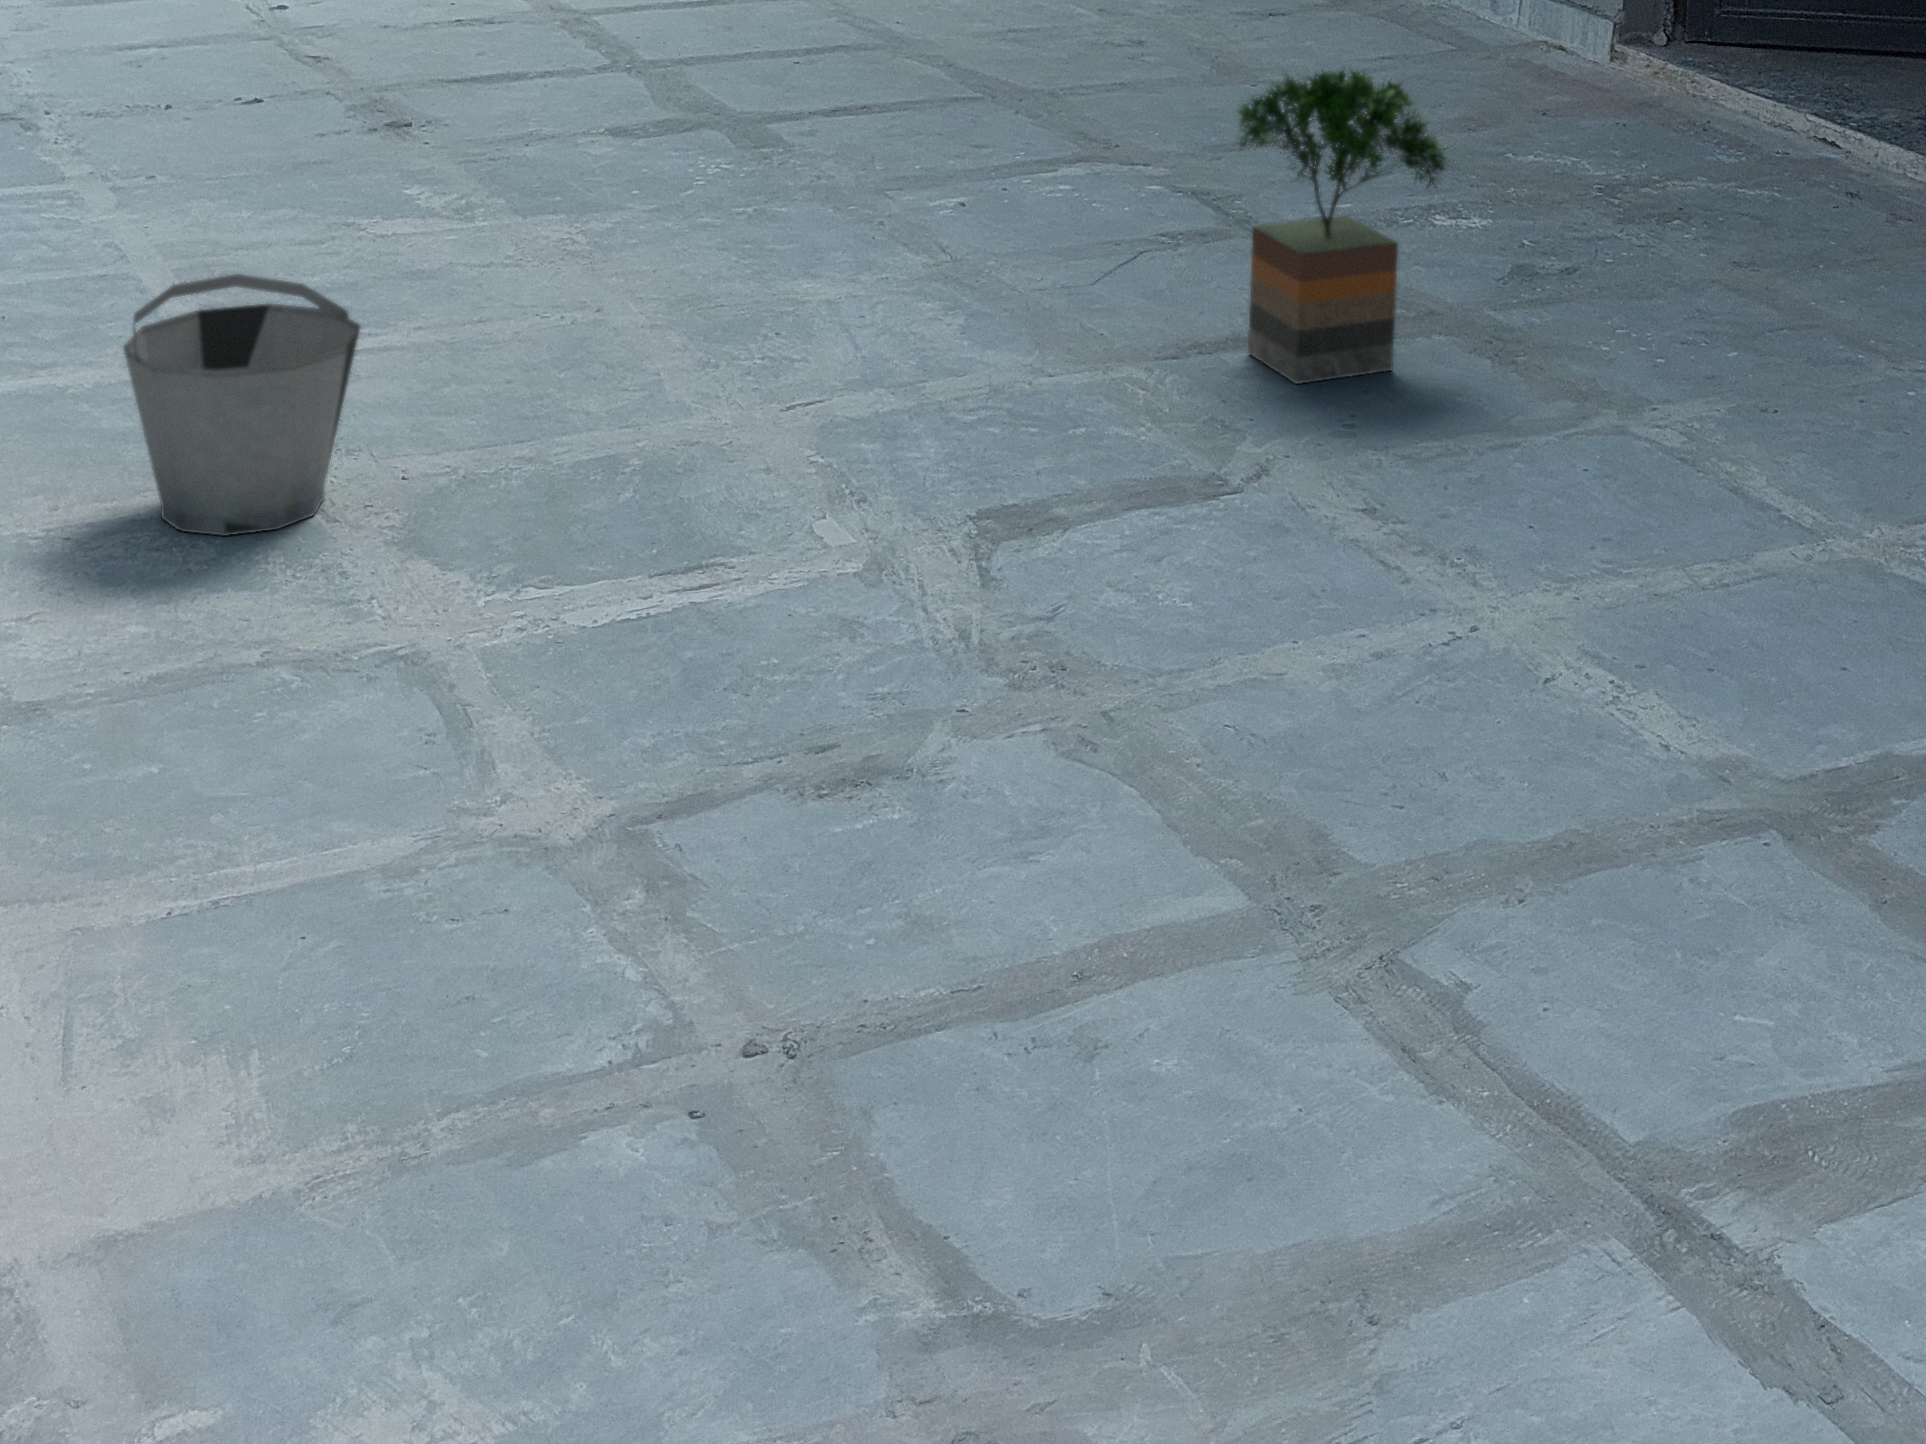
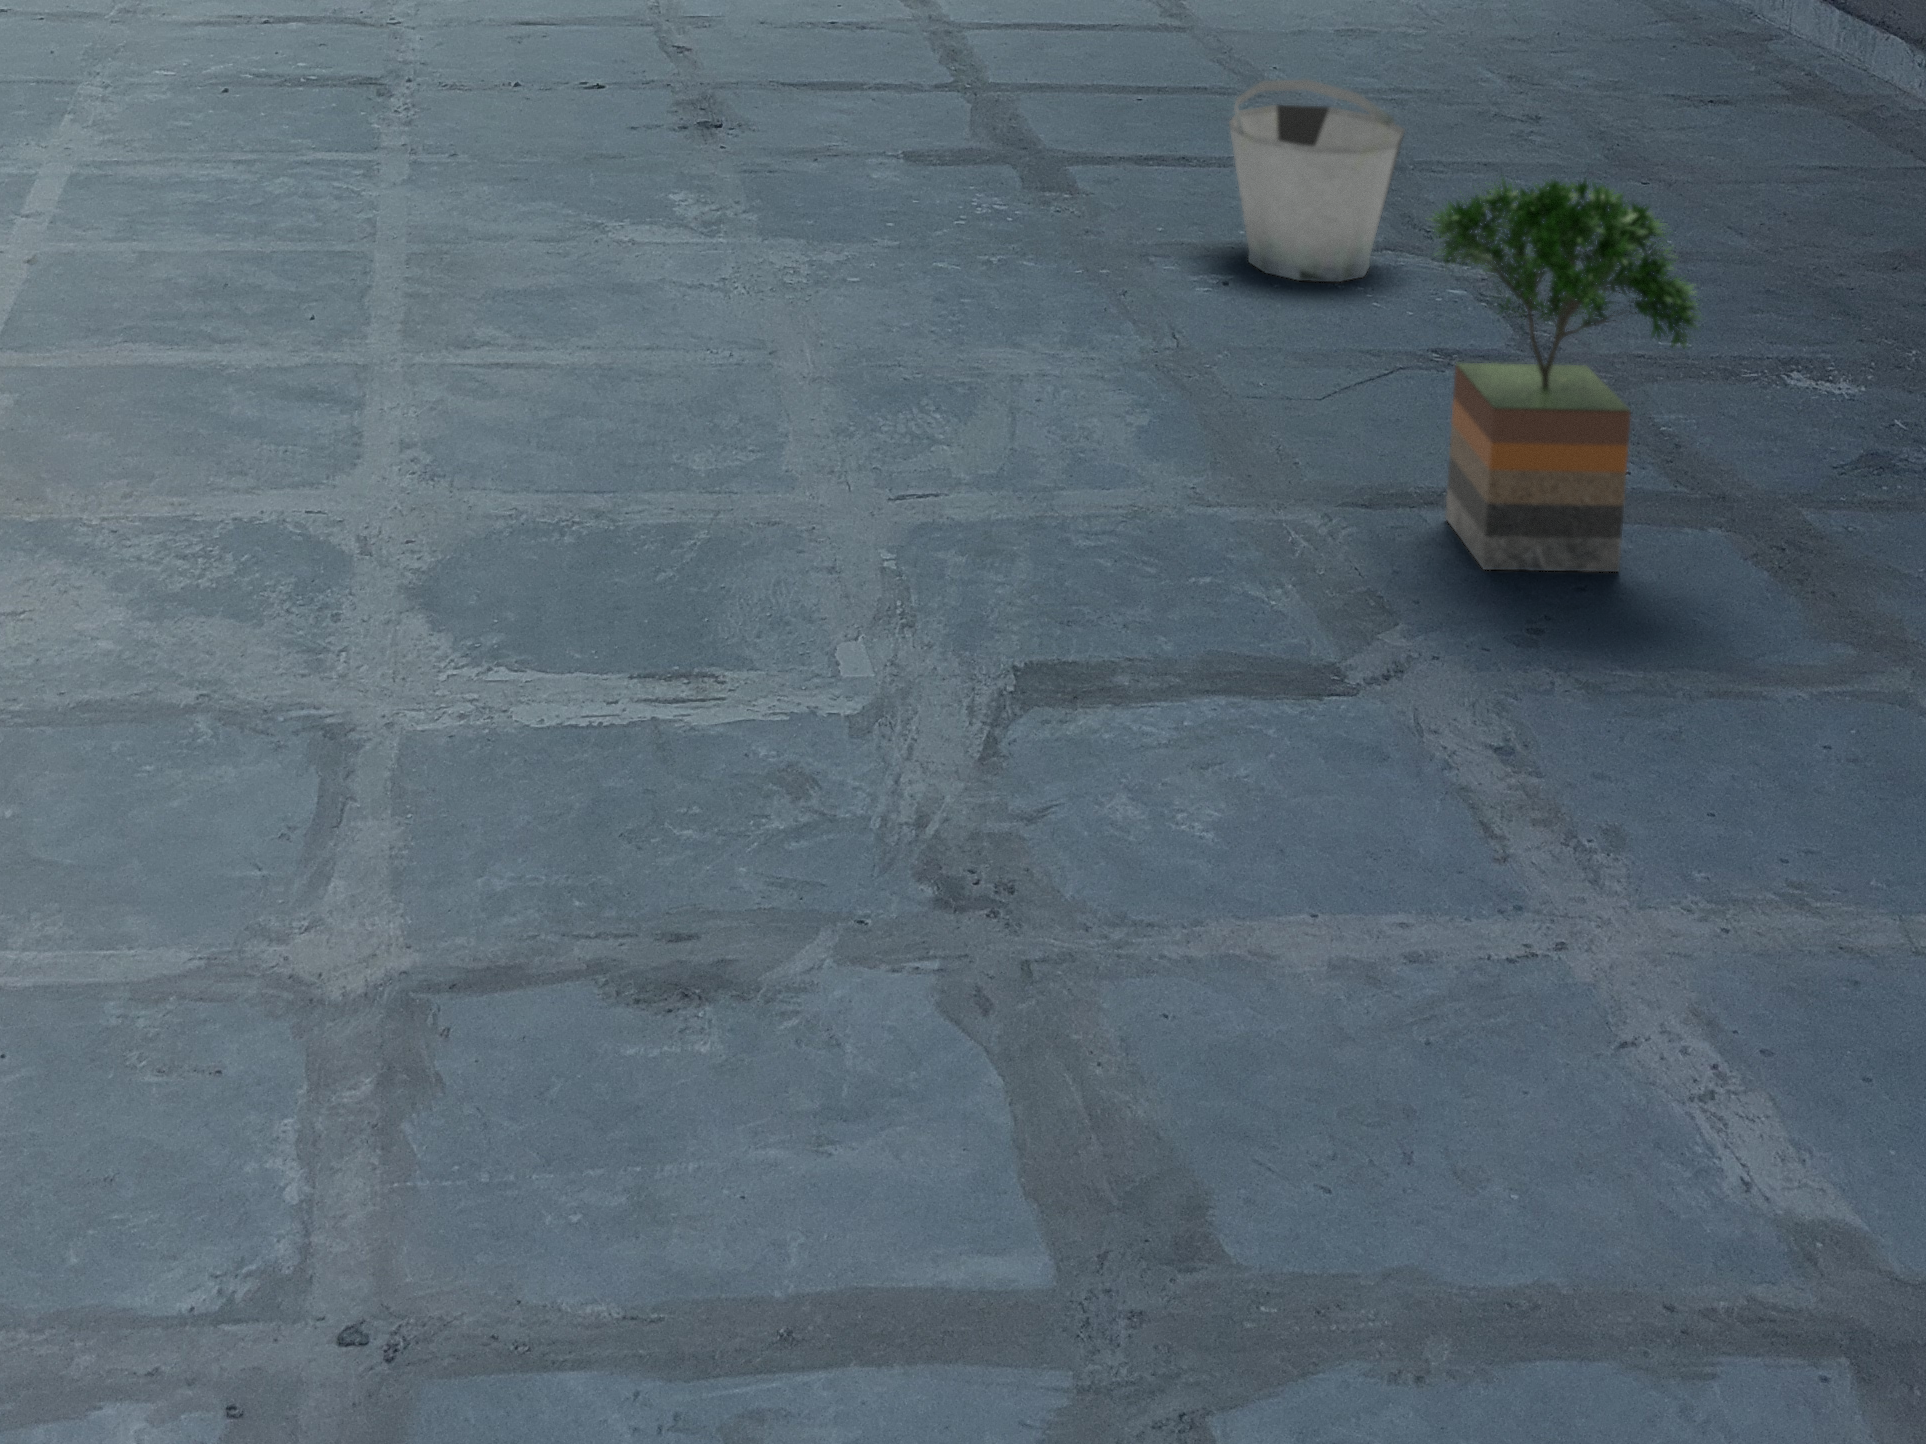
bucket: present [123,274,361,536] -> present [1229,79,1405,282]

